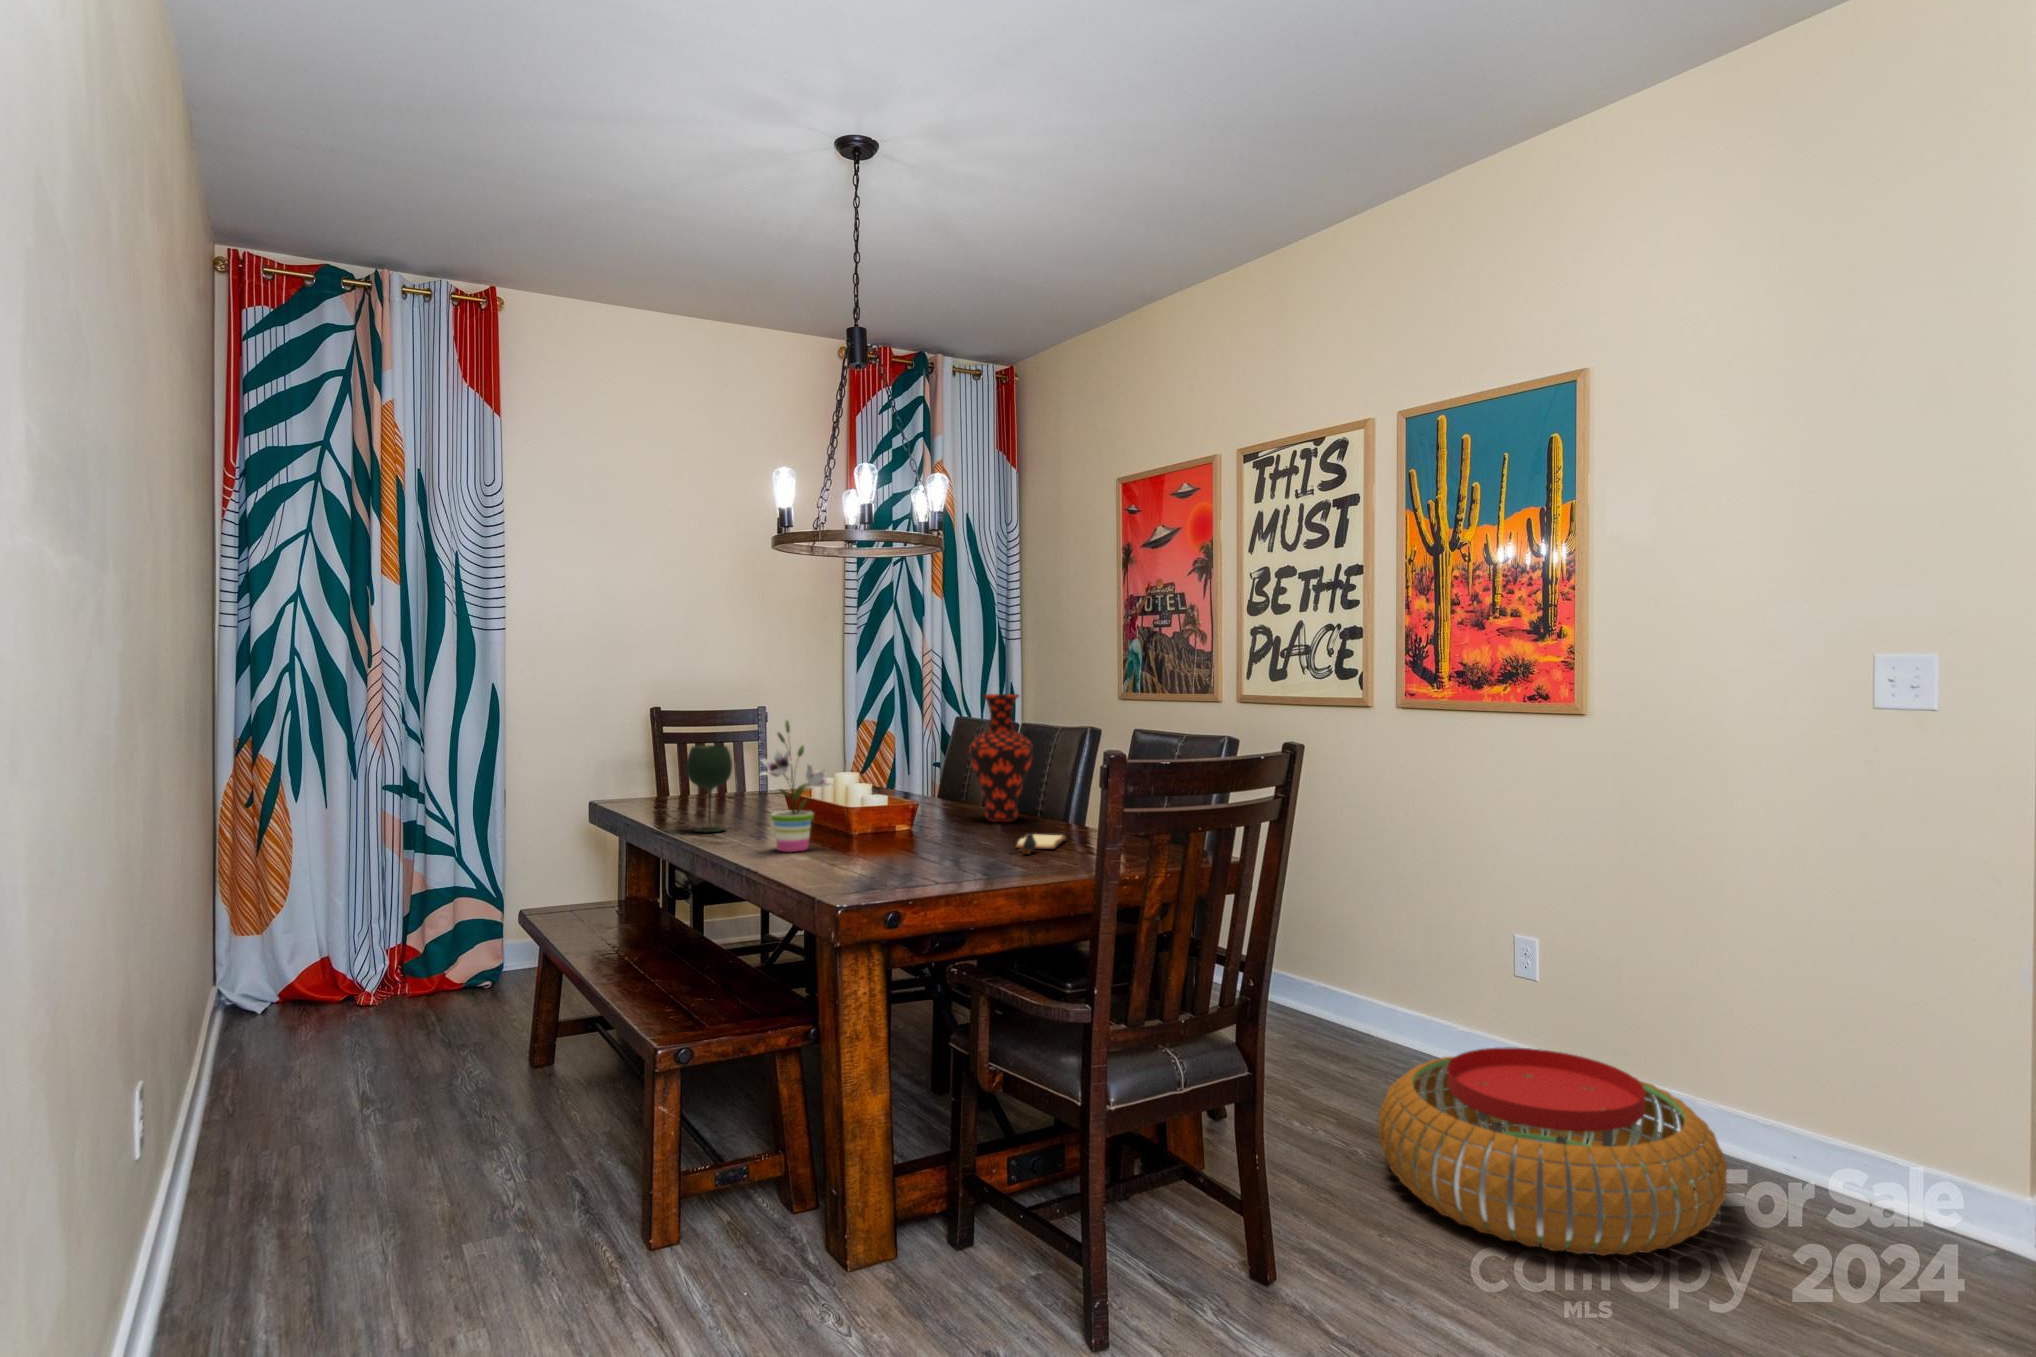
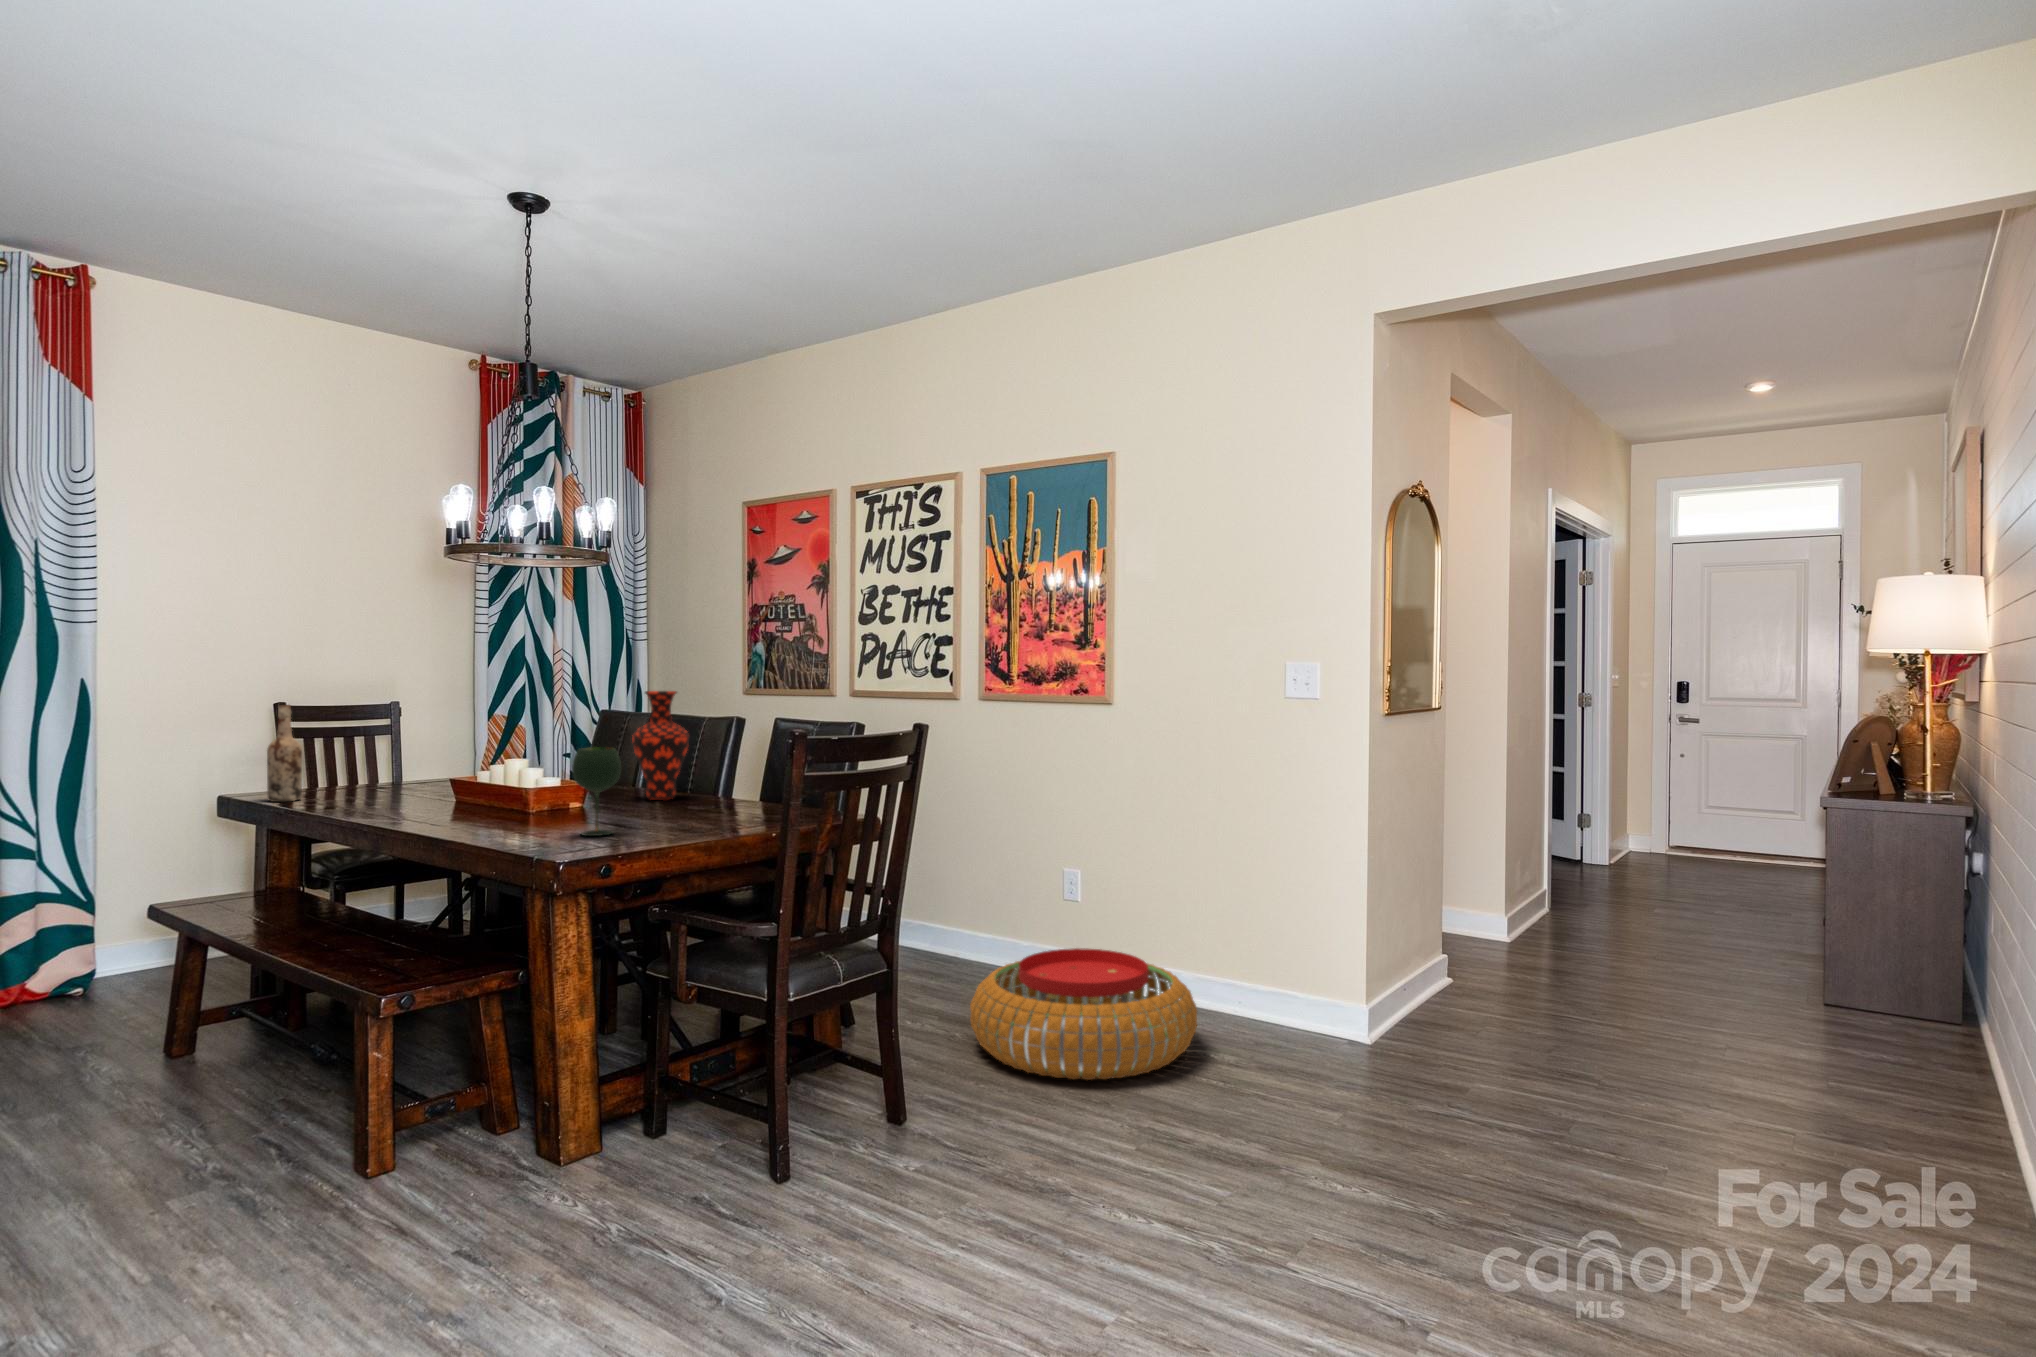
wine bottle: none [621,708,653,808] -> present [267,705,302,802]
potted plant: present [761,721,831,852] -> none [455,714,525,829]
wine glass: present [686,745,732,832] -> present [572,747,621,836]
book: present [1016,834,1066,854] -> none [683,805,727,821]

